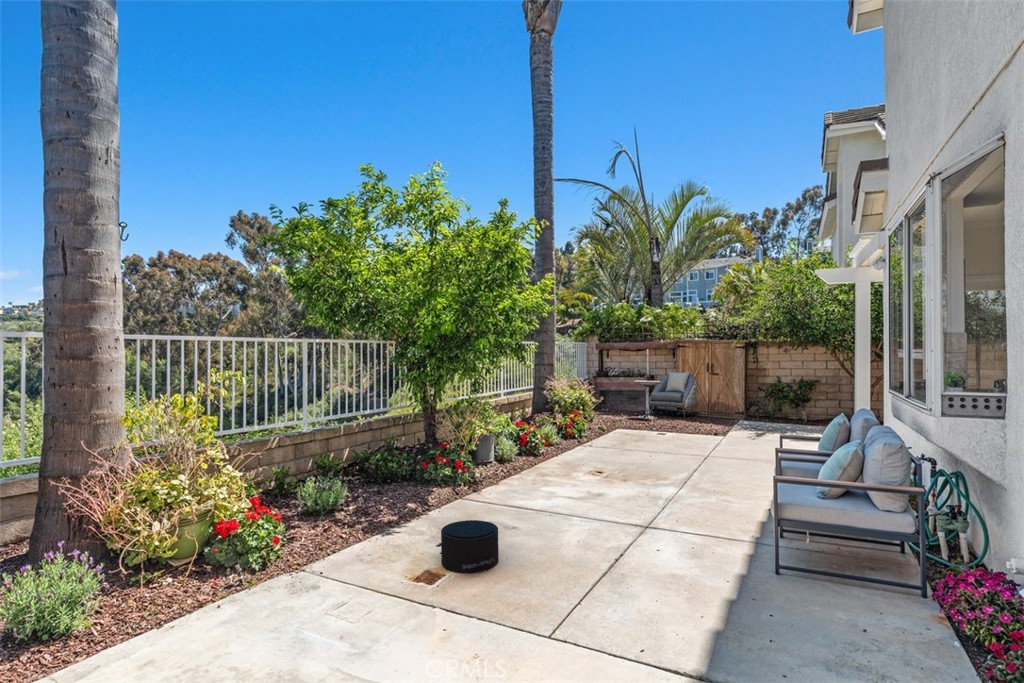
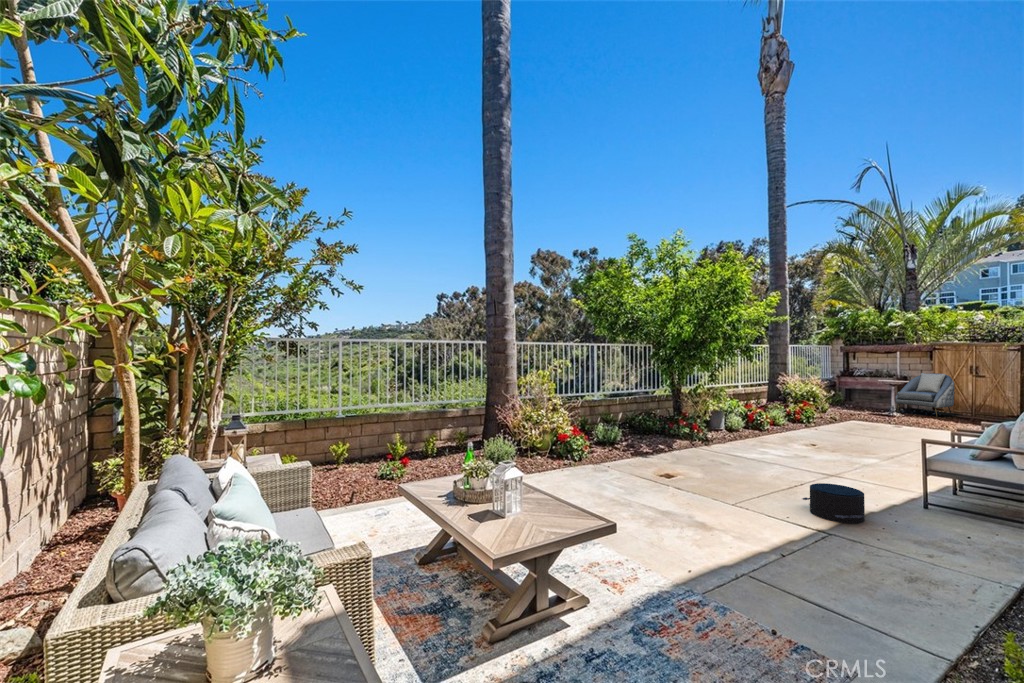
pouf: present [436,520,499,573] -> present [802,483,865,524]

